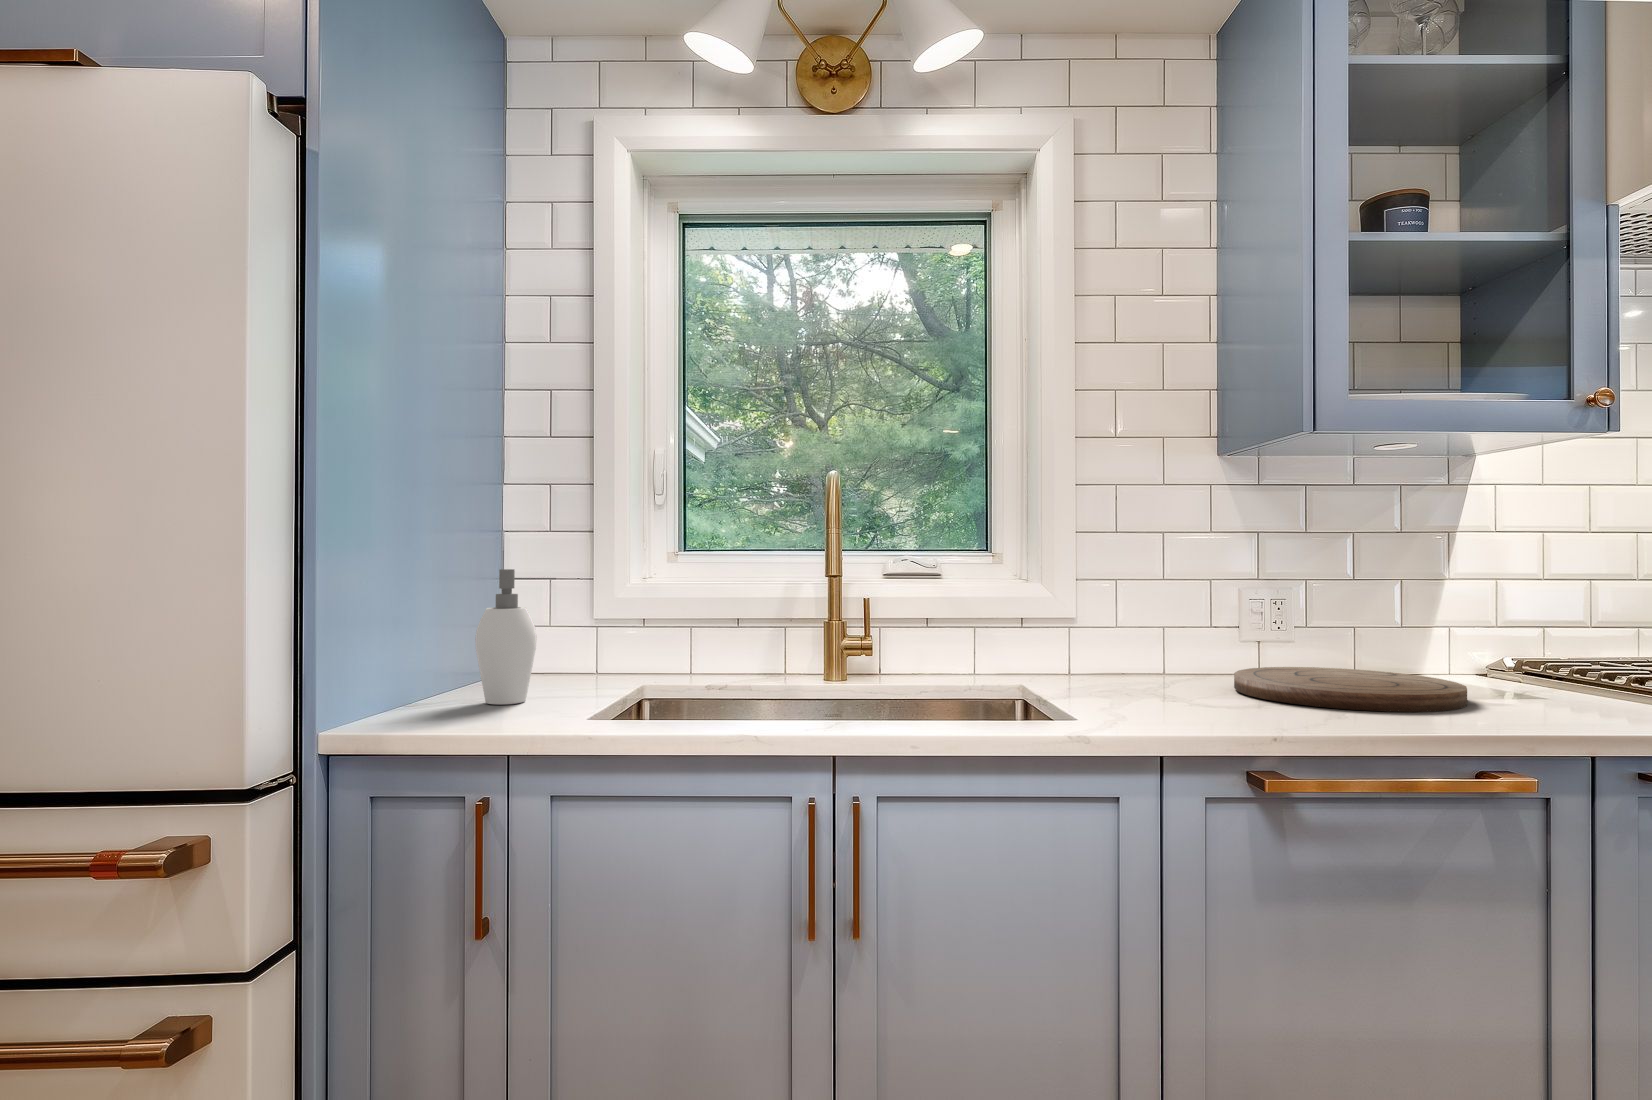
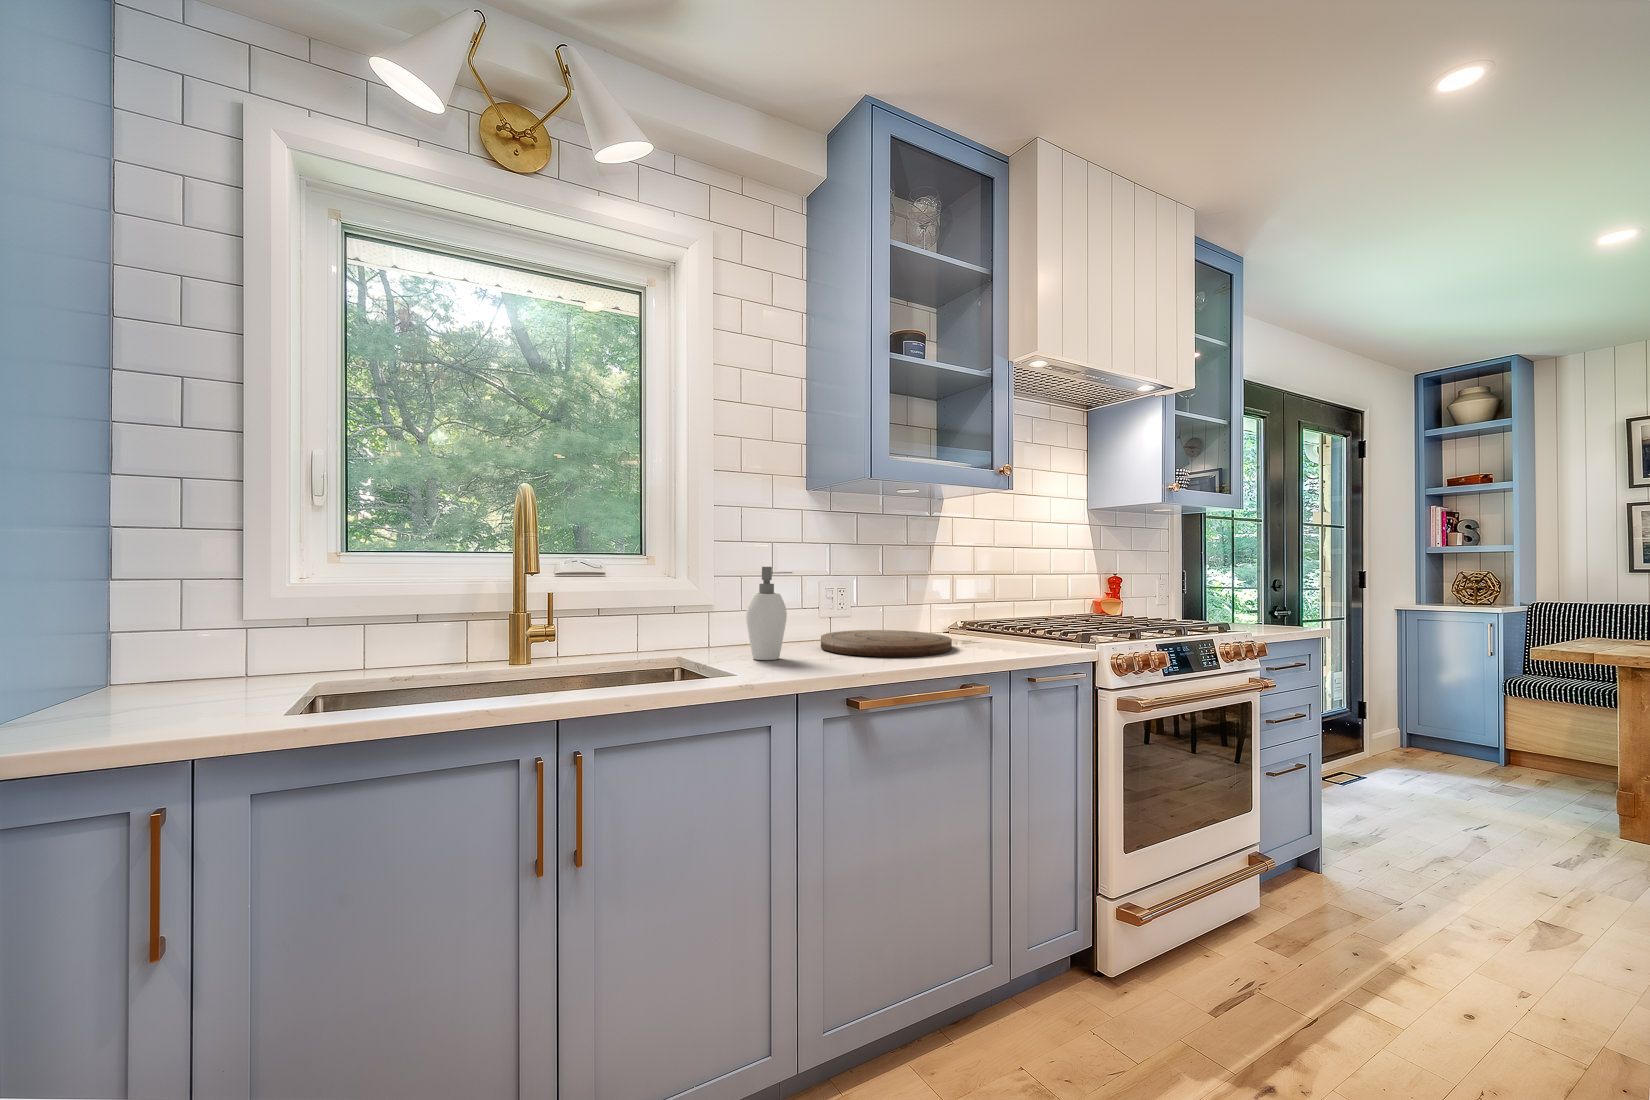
soap dispenser: present [475,569,556,704] -> present [746,567,792,660]

